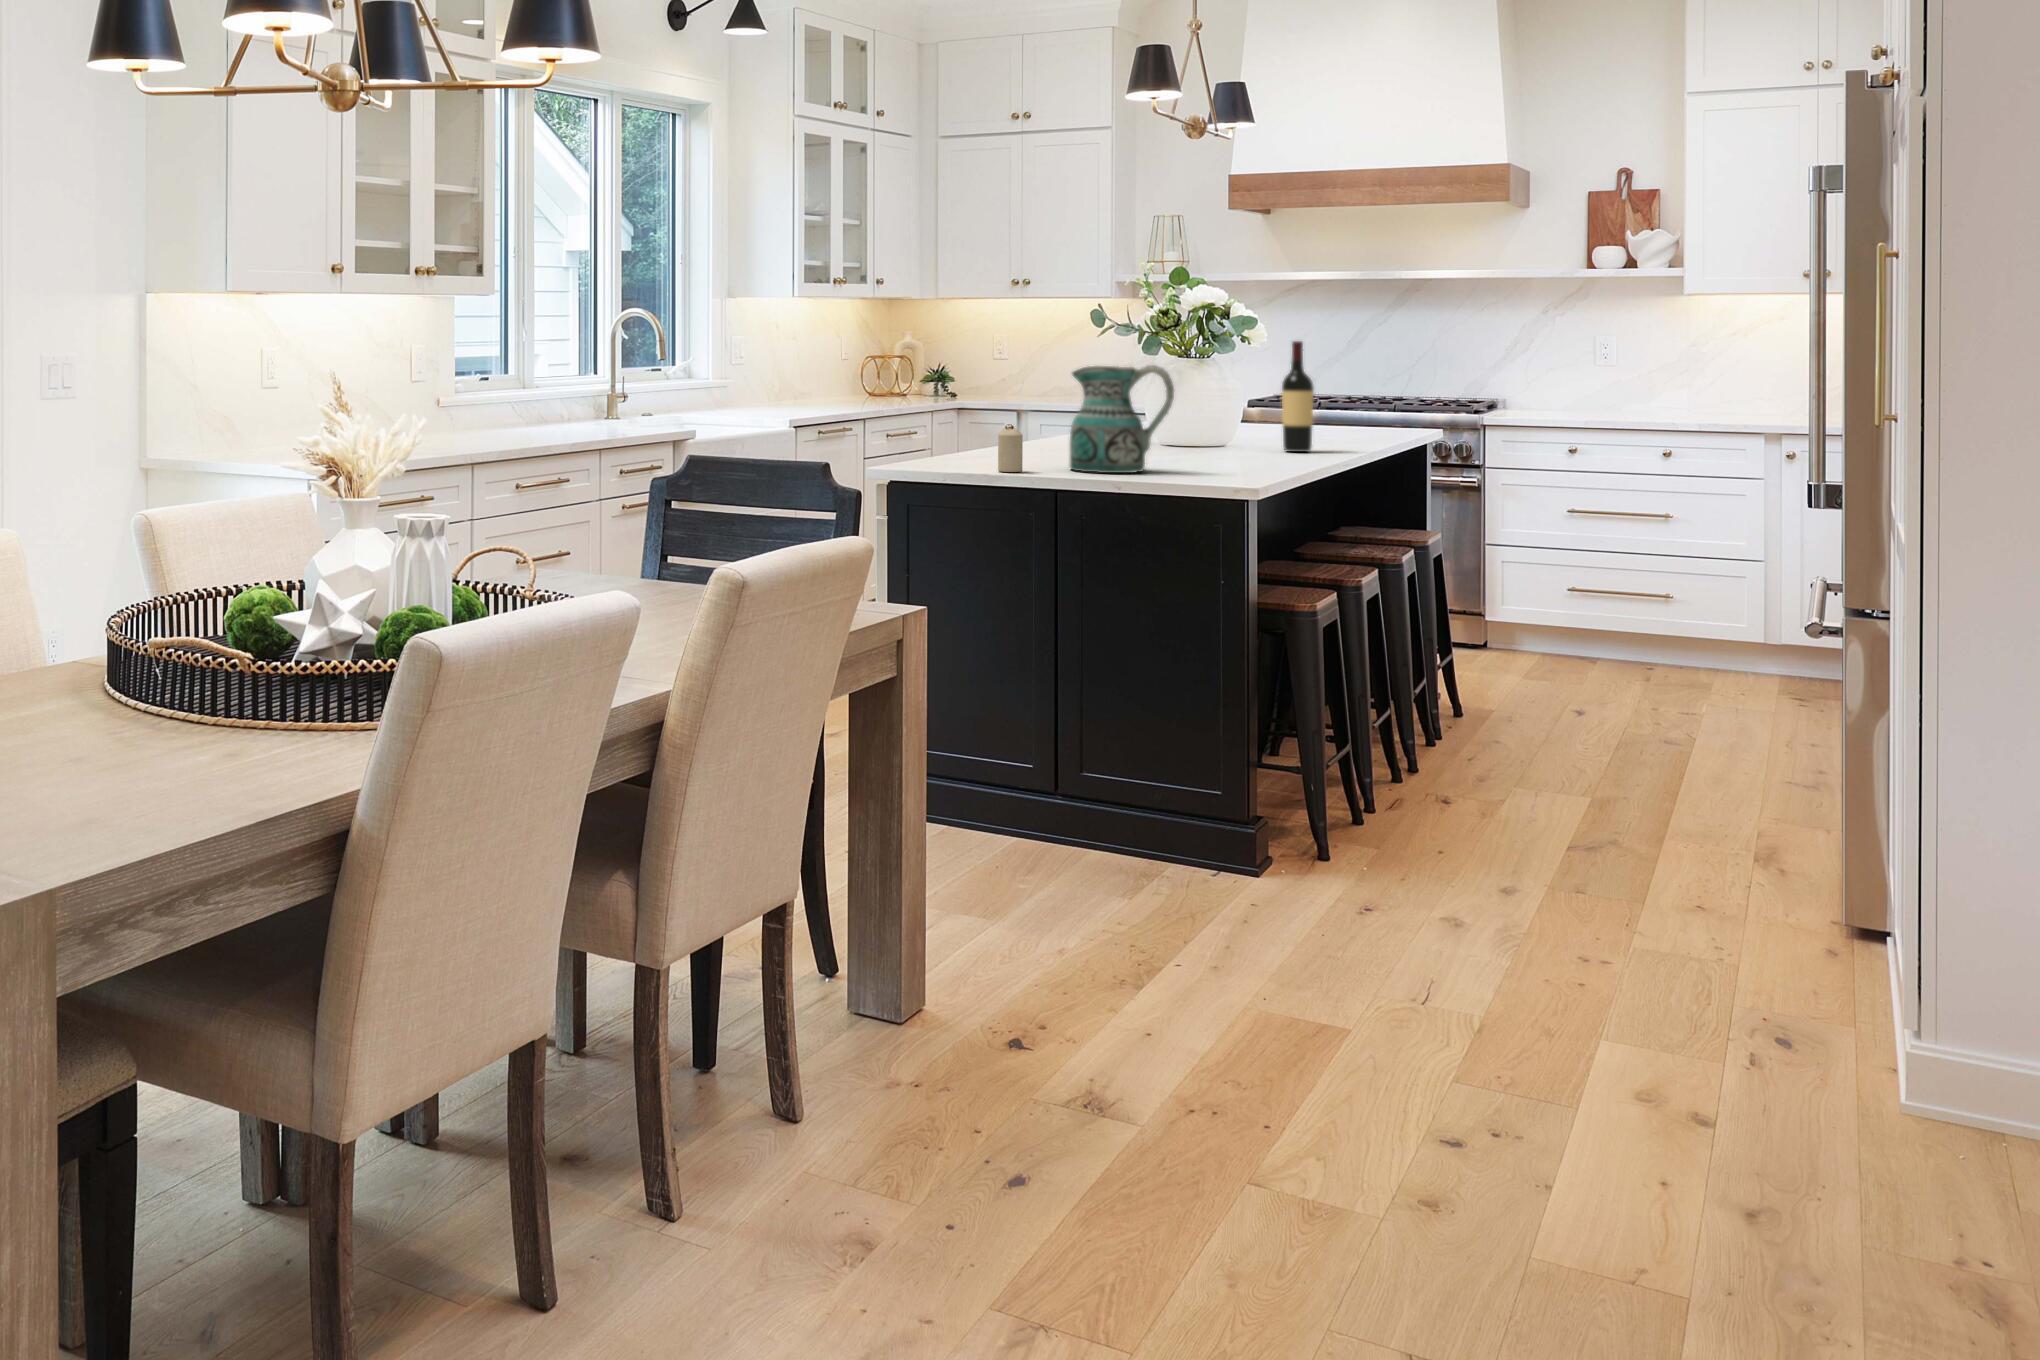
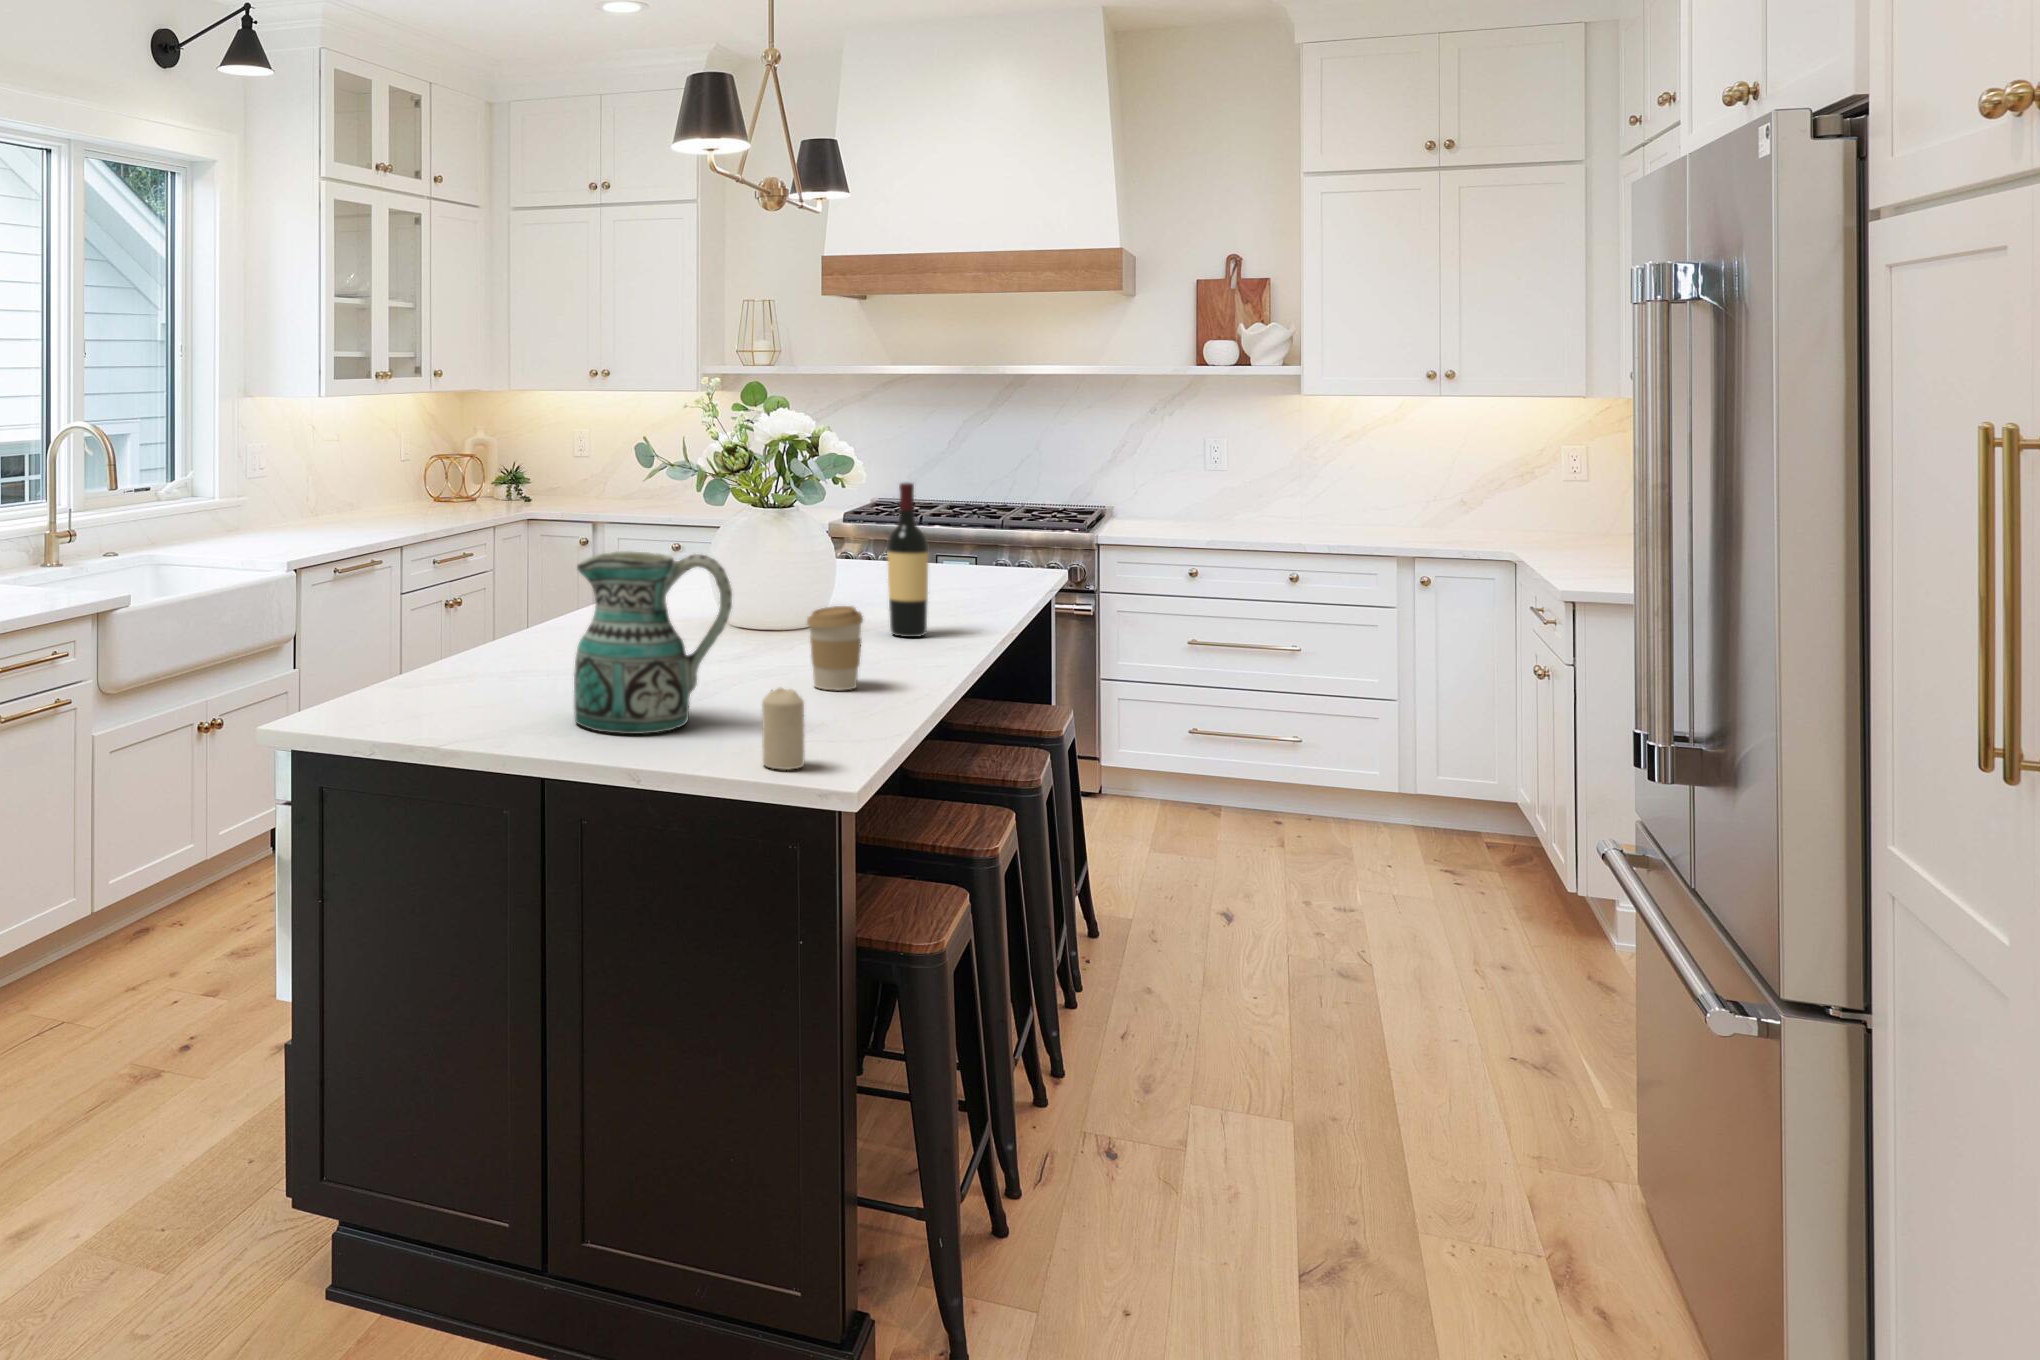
coffee cup: none [1222,412,1262,466] -> present [807,606,863,690]
candle: present [998,428,1023,472] -> present [762,688,804,770]

